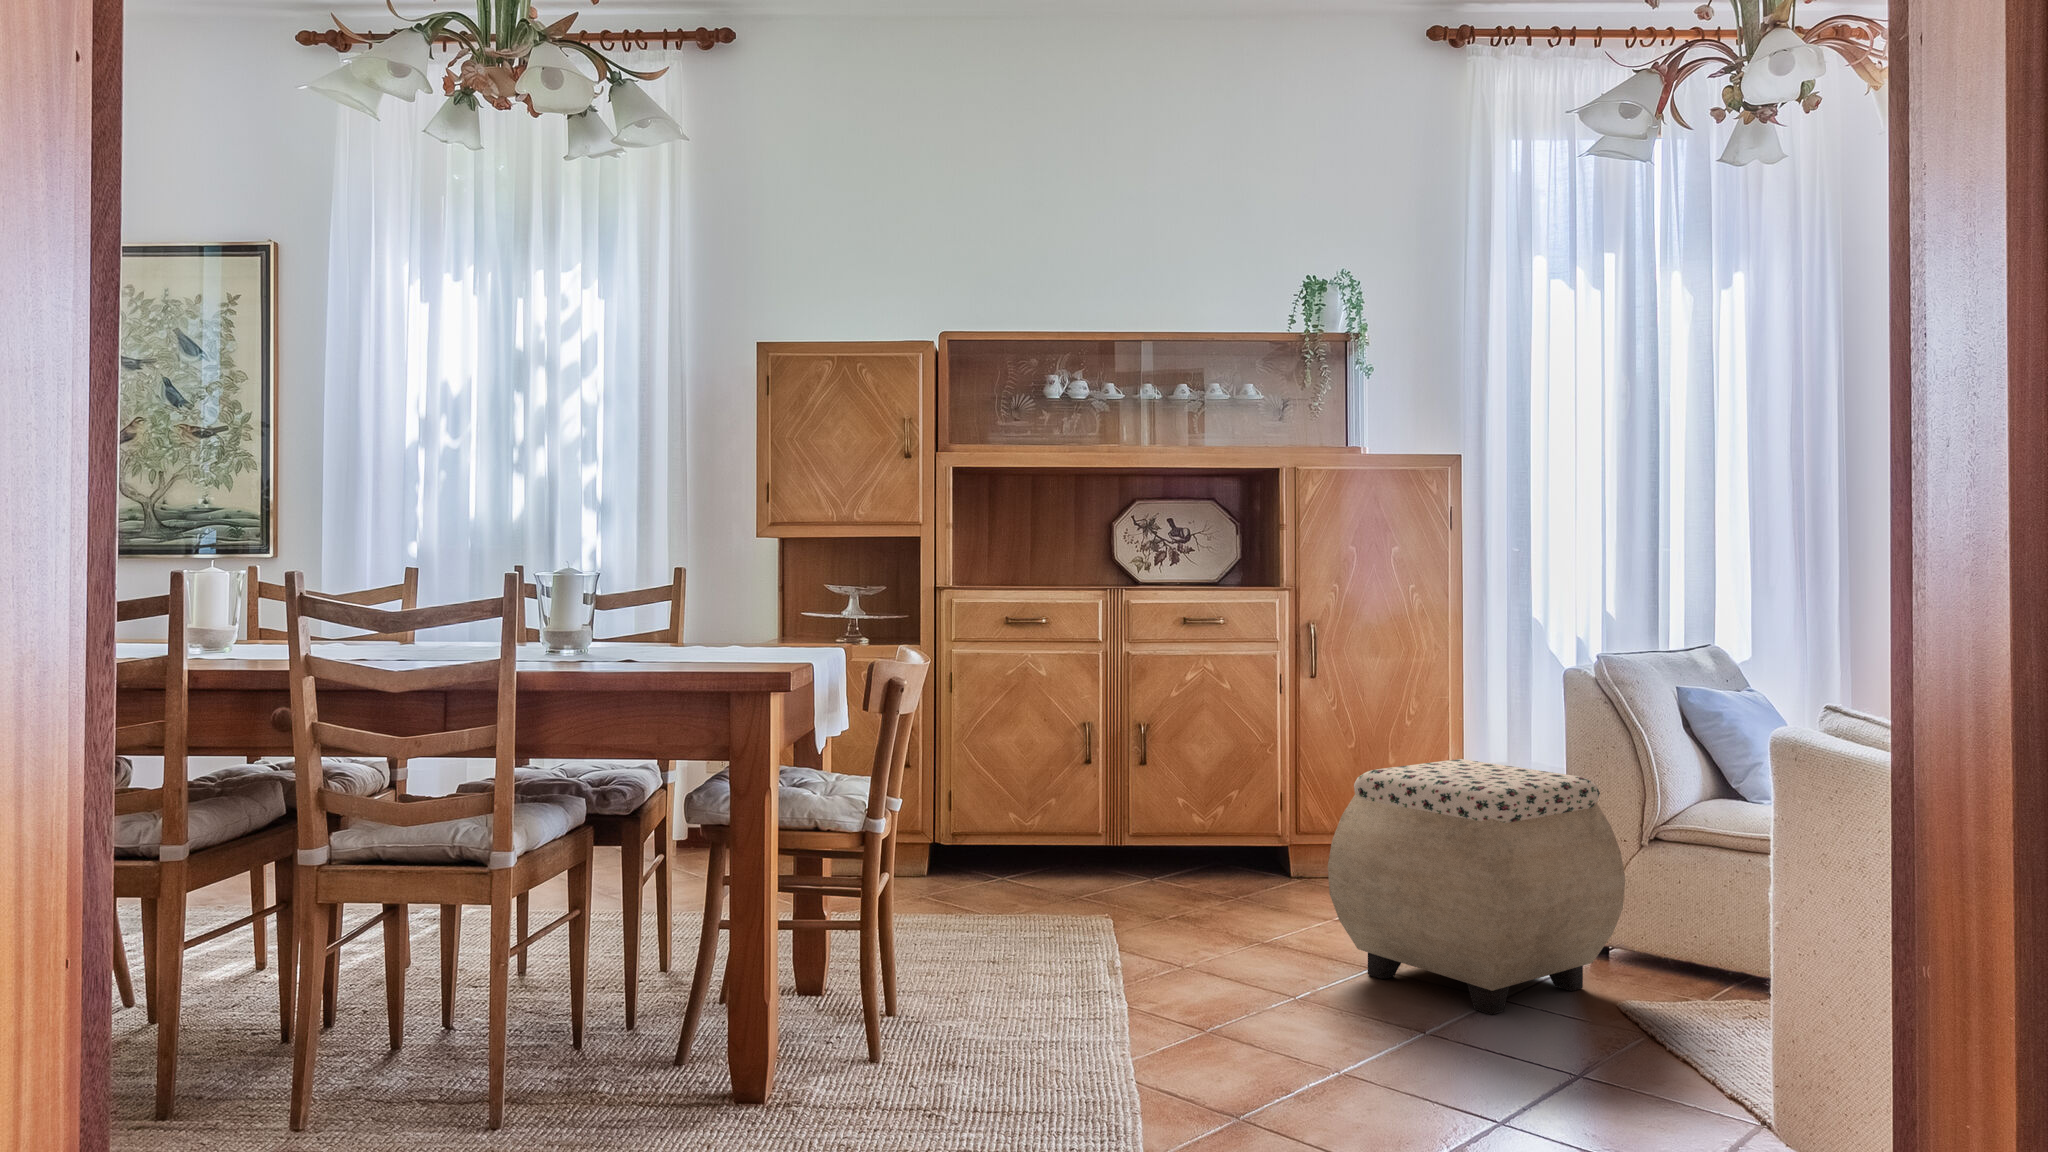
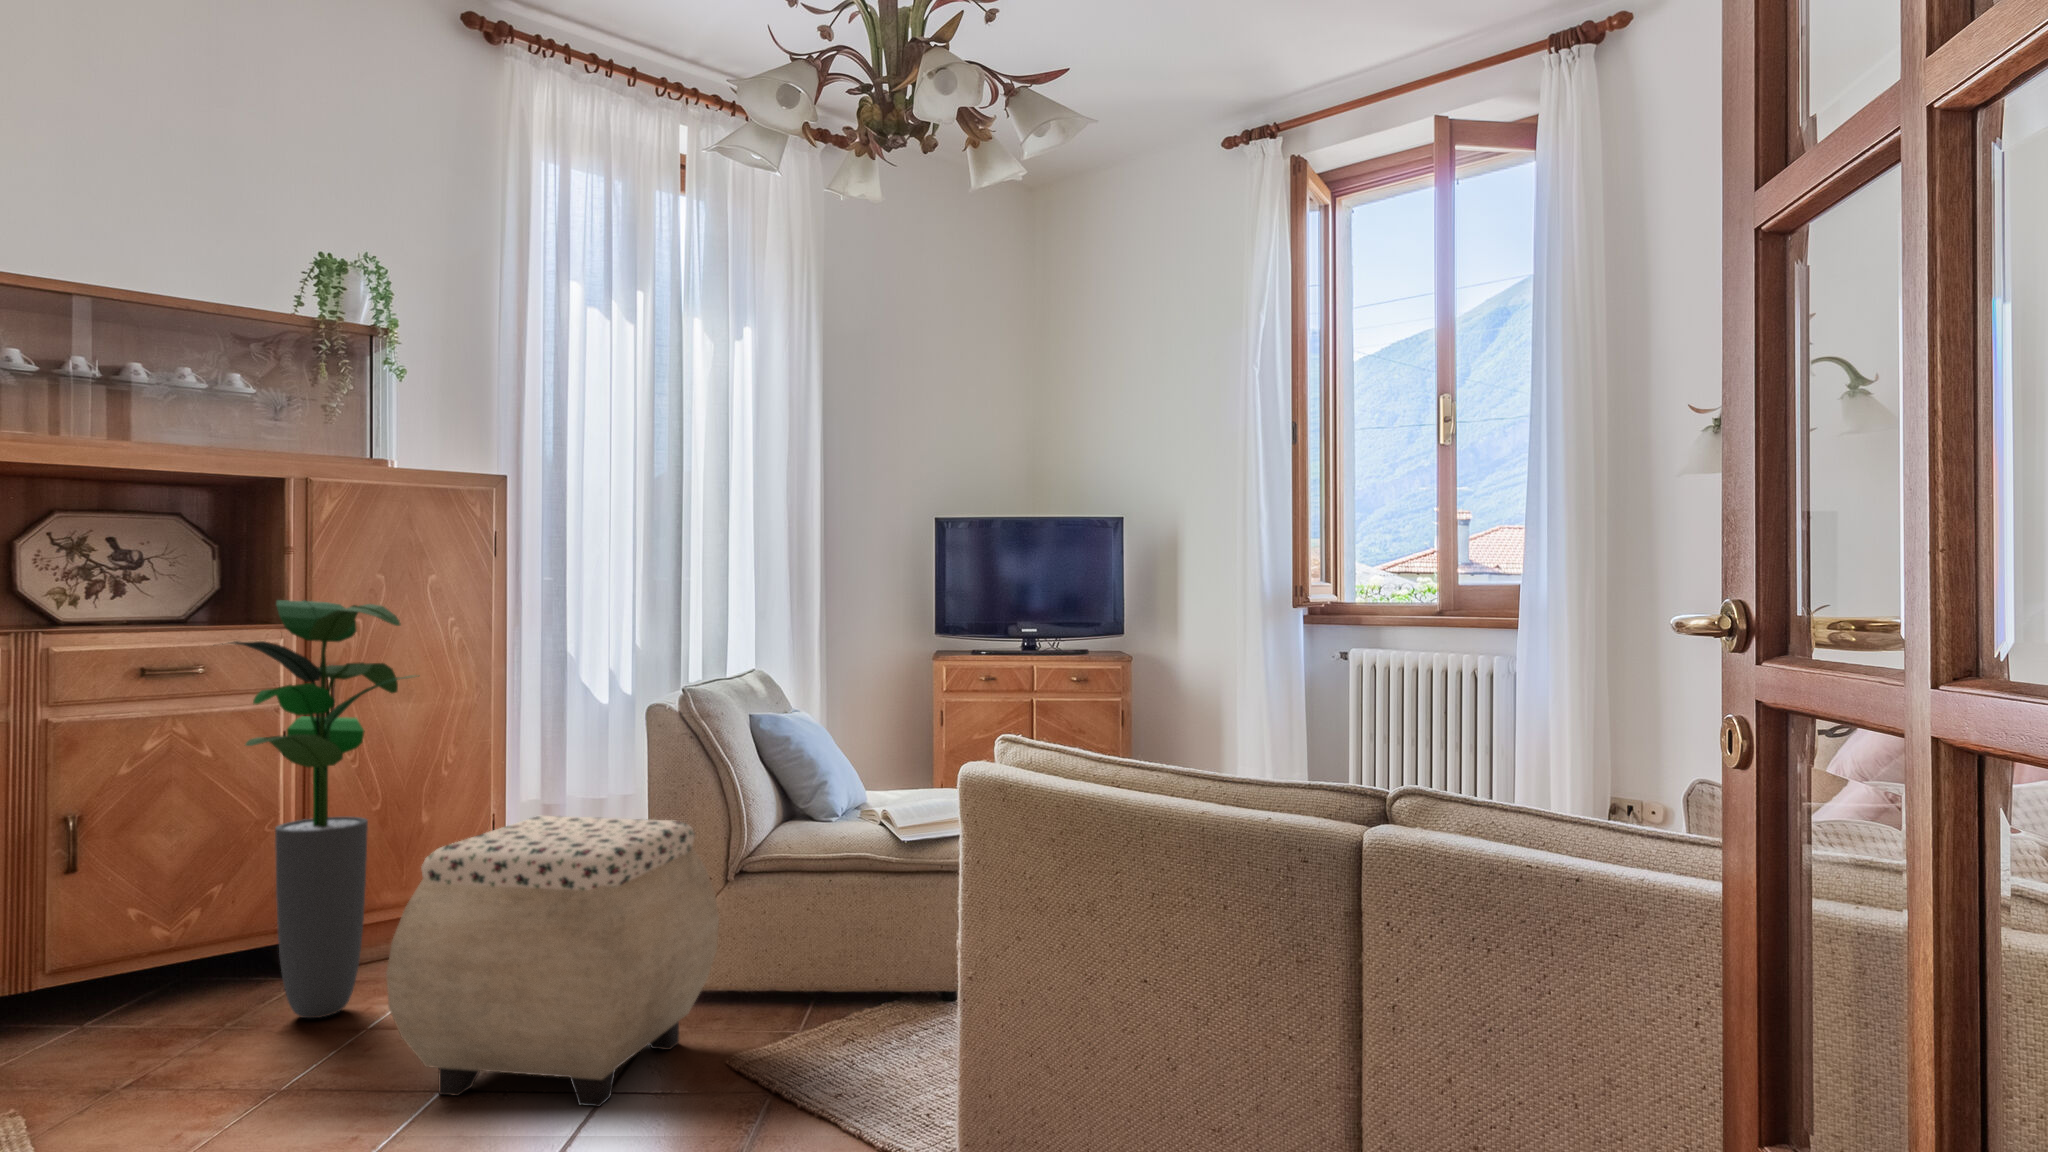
potted plant: none [1222,567,1372,905] -> present [230,600,420,1018]

